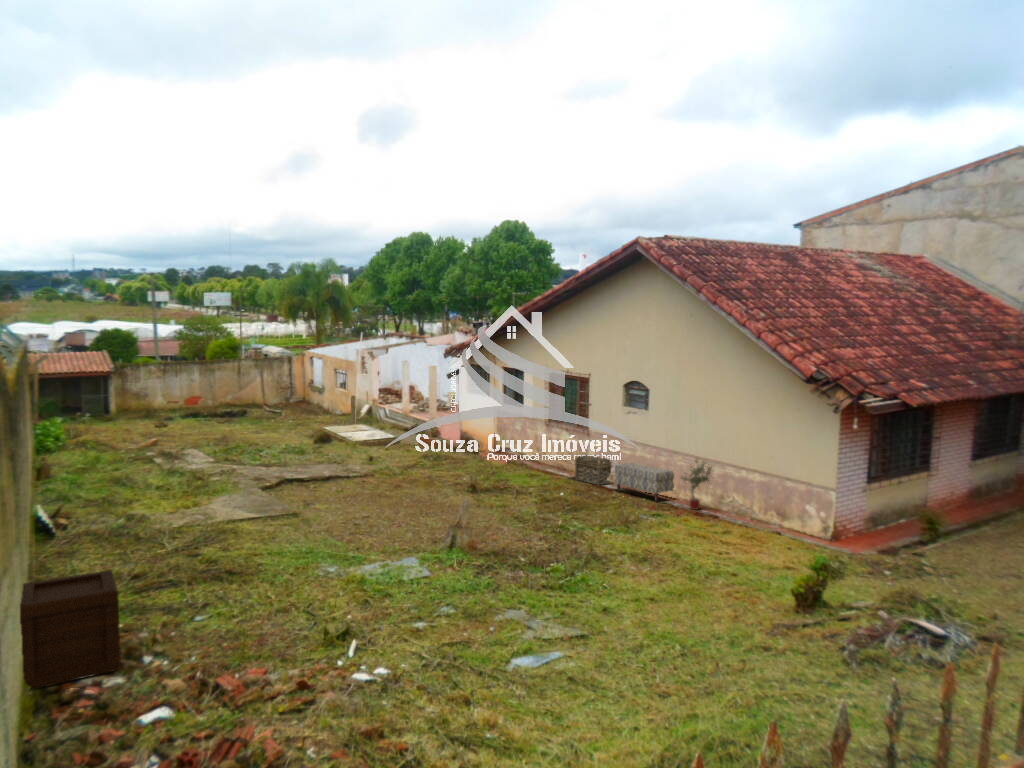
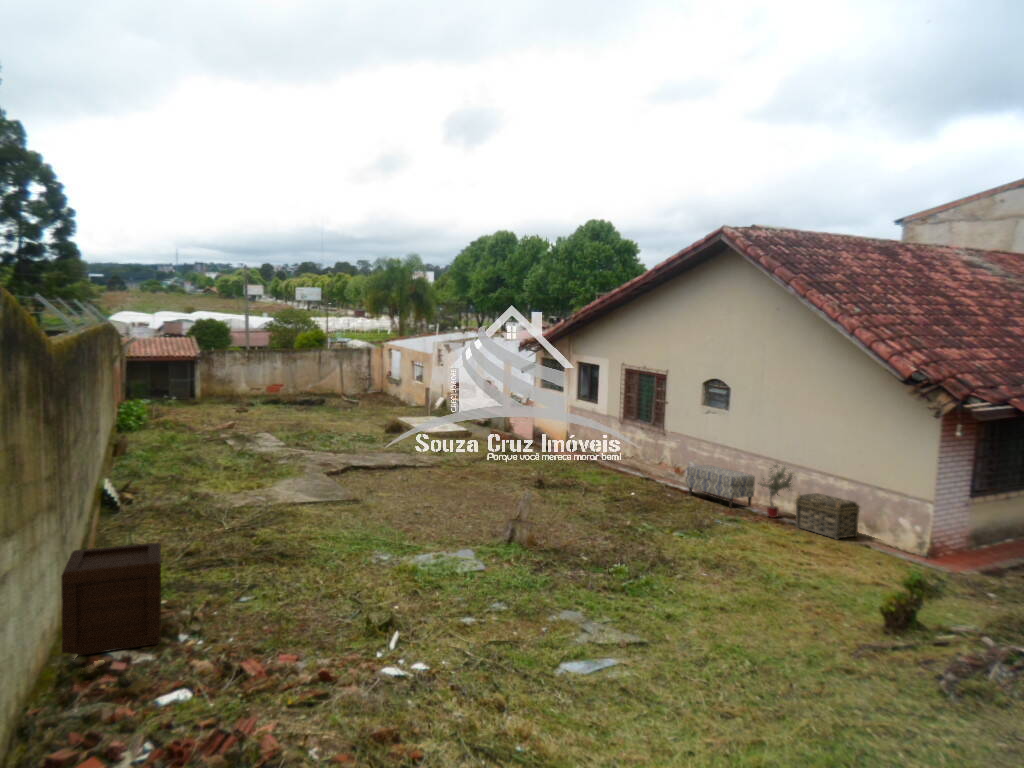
basket: present [575,455,614,486] -> present [795,493,859,540]

